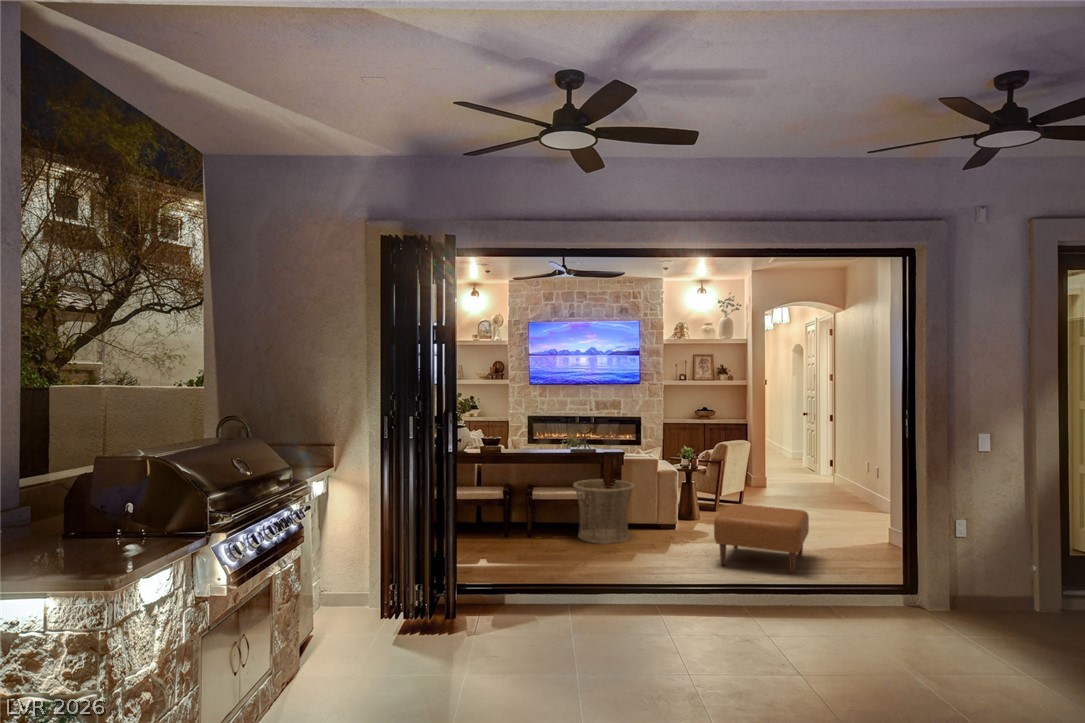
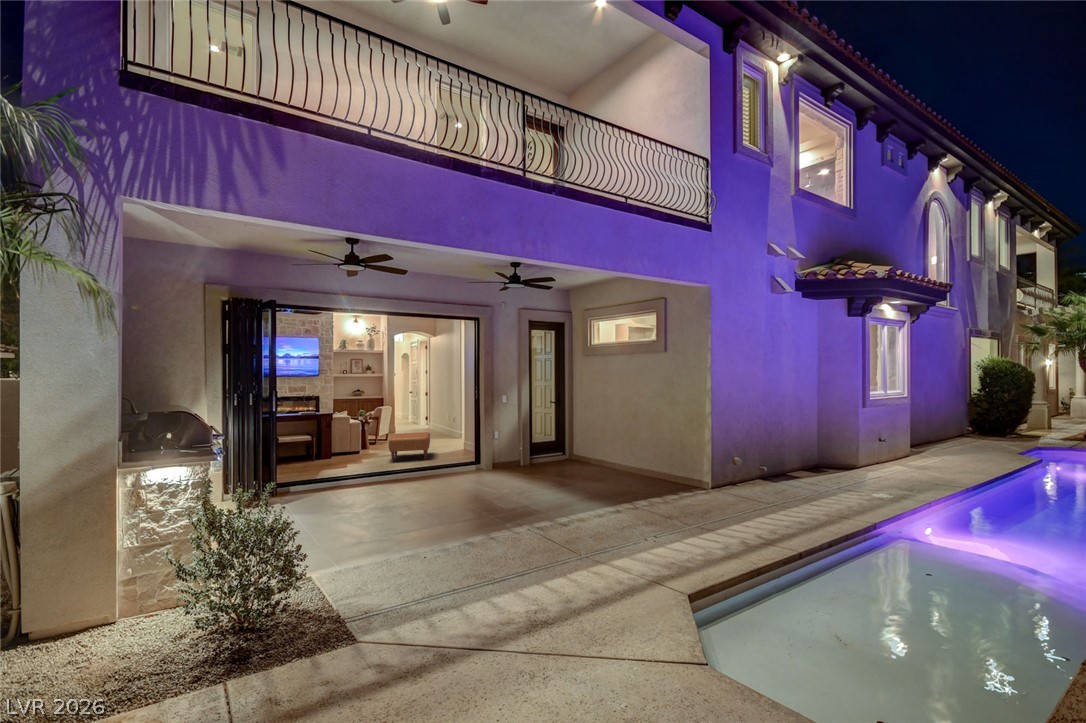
basket: present [573,479,634,544] -> none [301,430,339,465]

